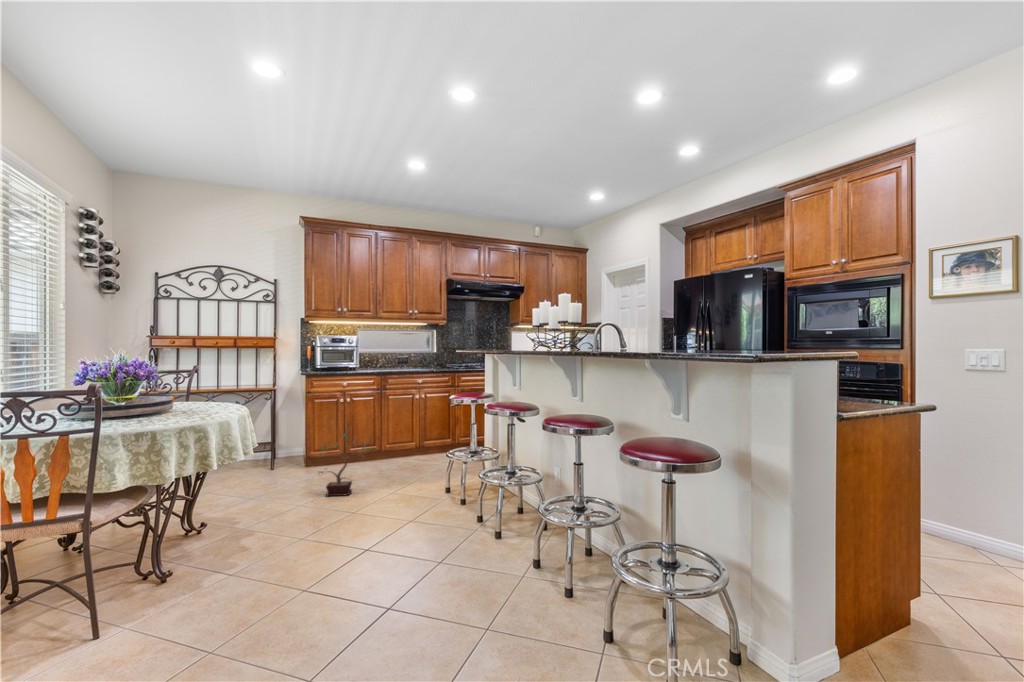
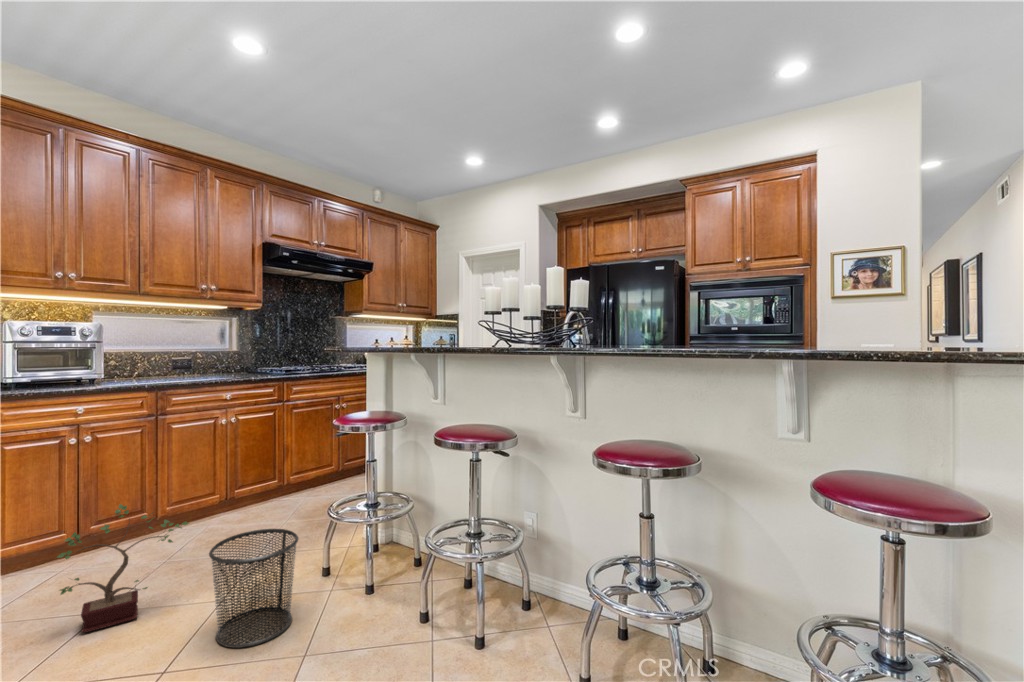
waste bin: none [370,456,417,516] -> present [209,529,298,648]

